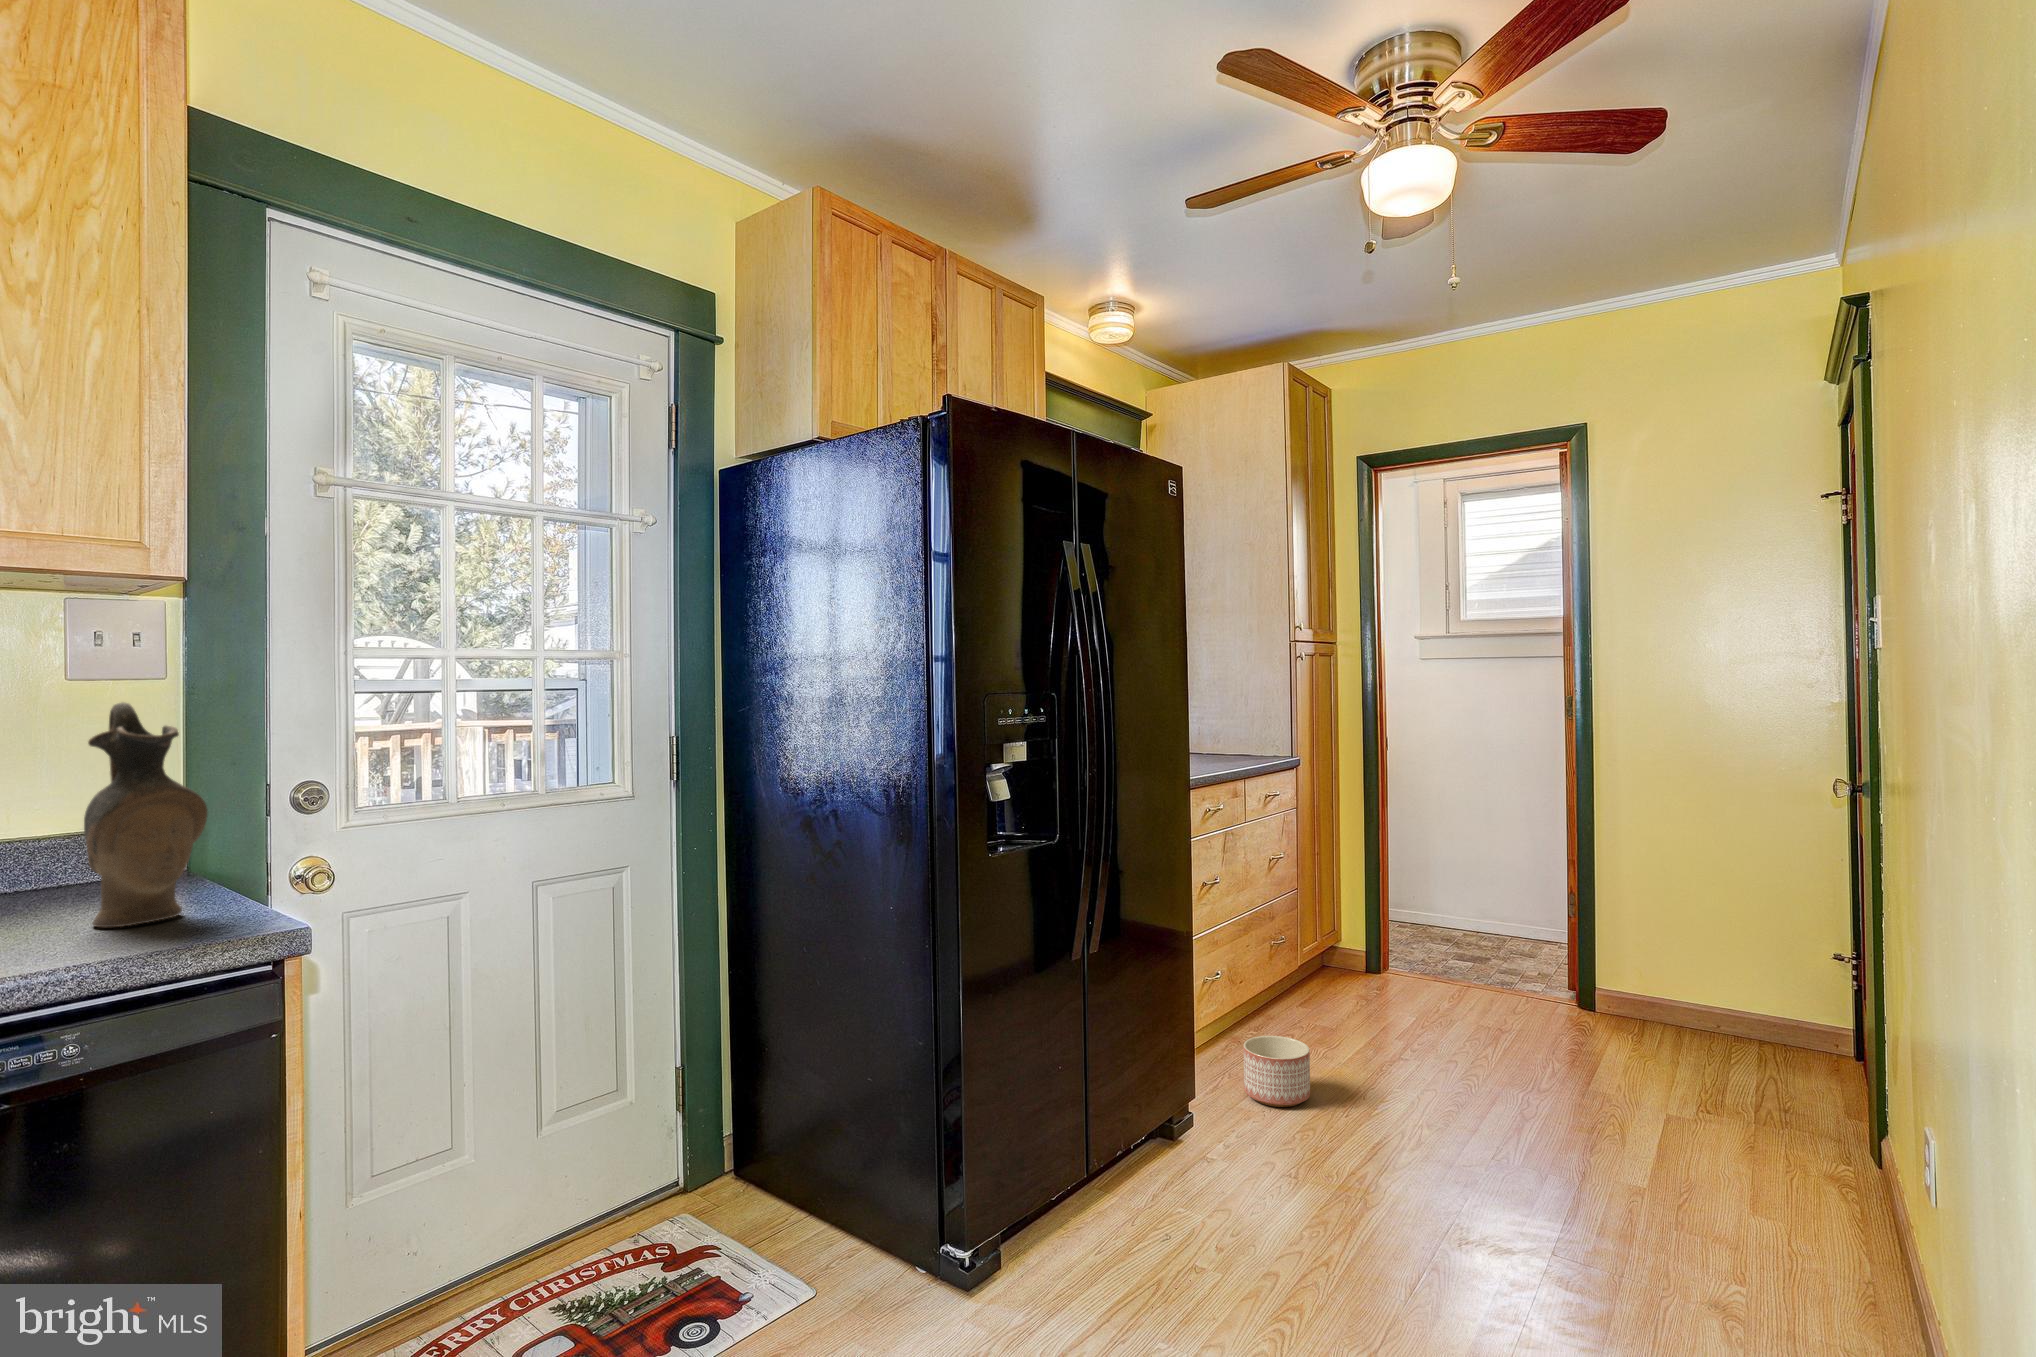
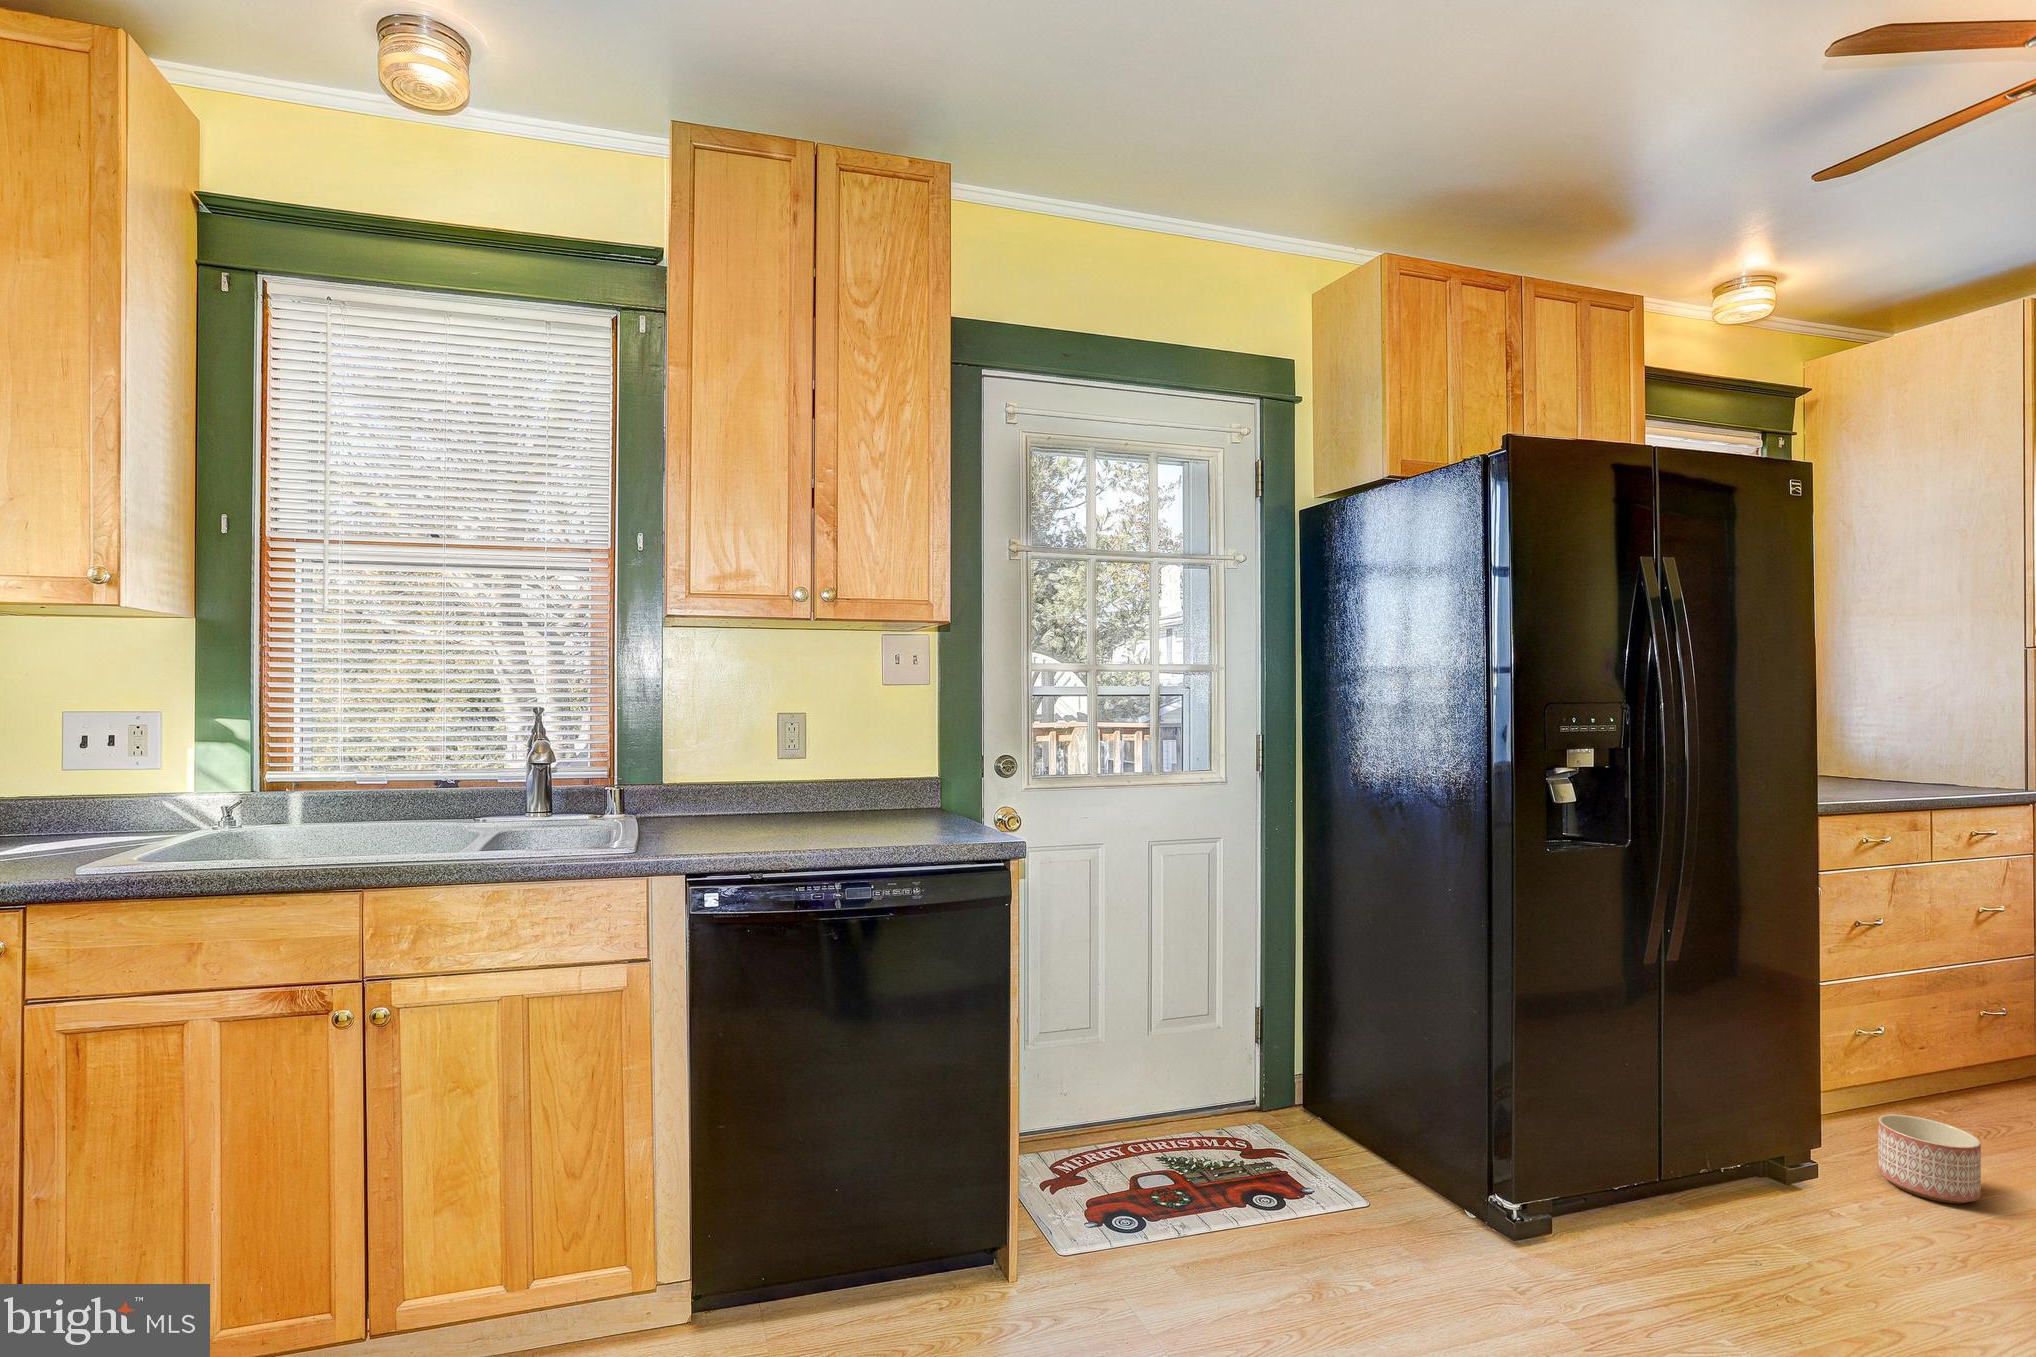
ceramic pitcher: present [84,702,208,927] -> none [923,684,981,820]

